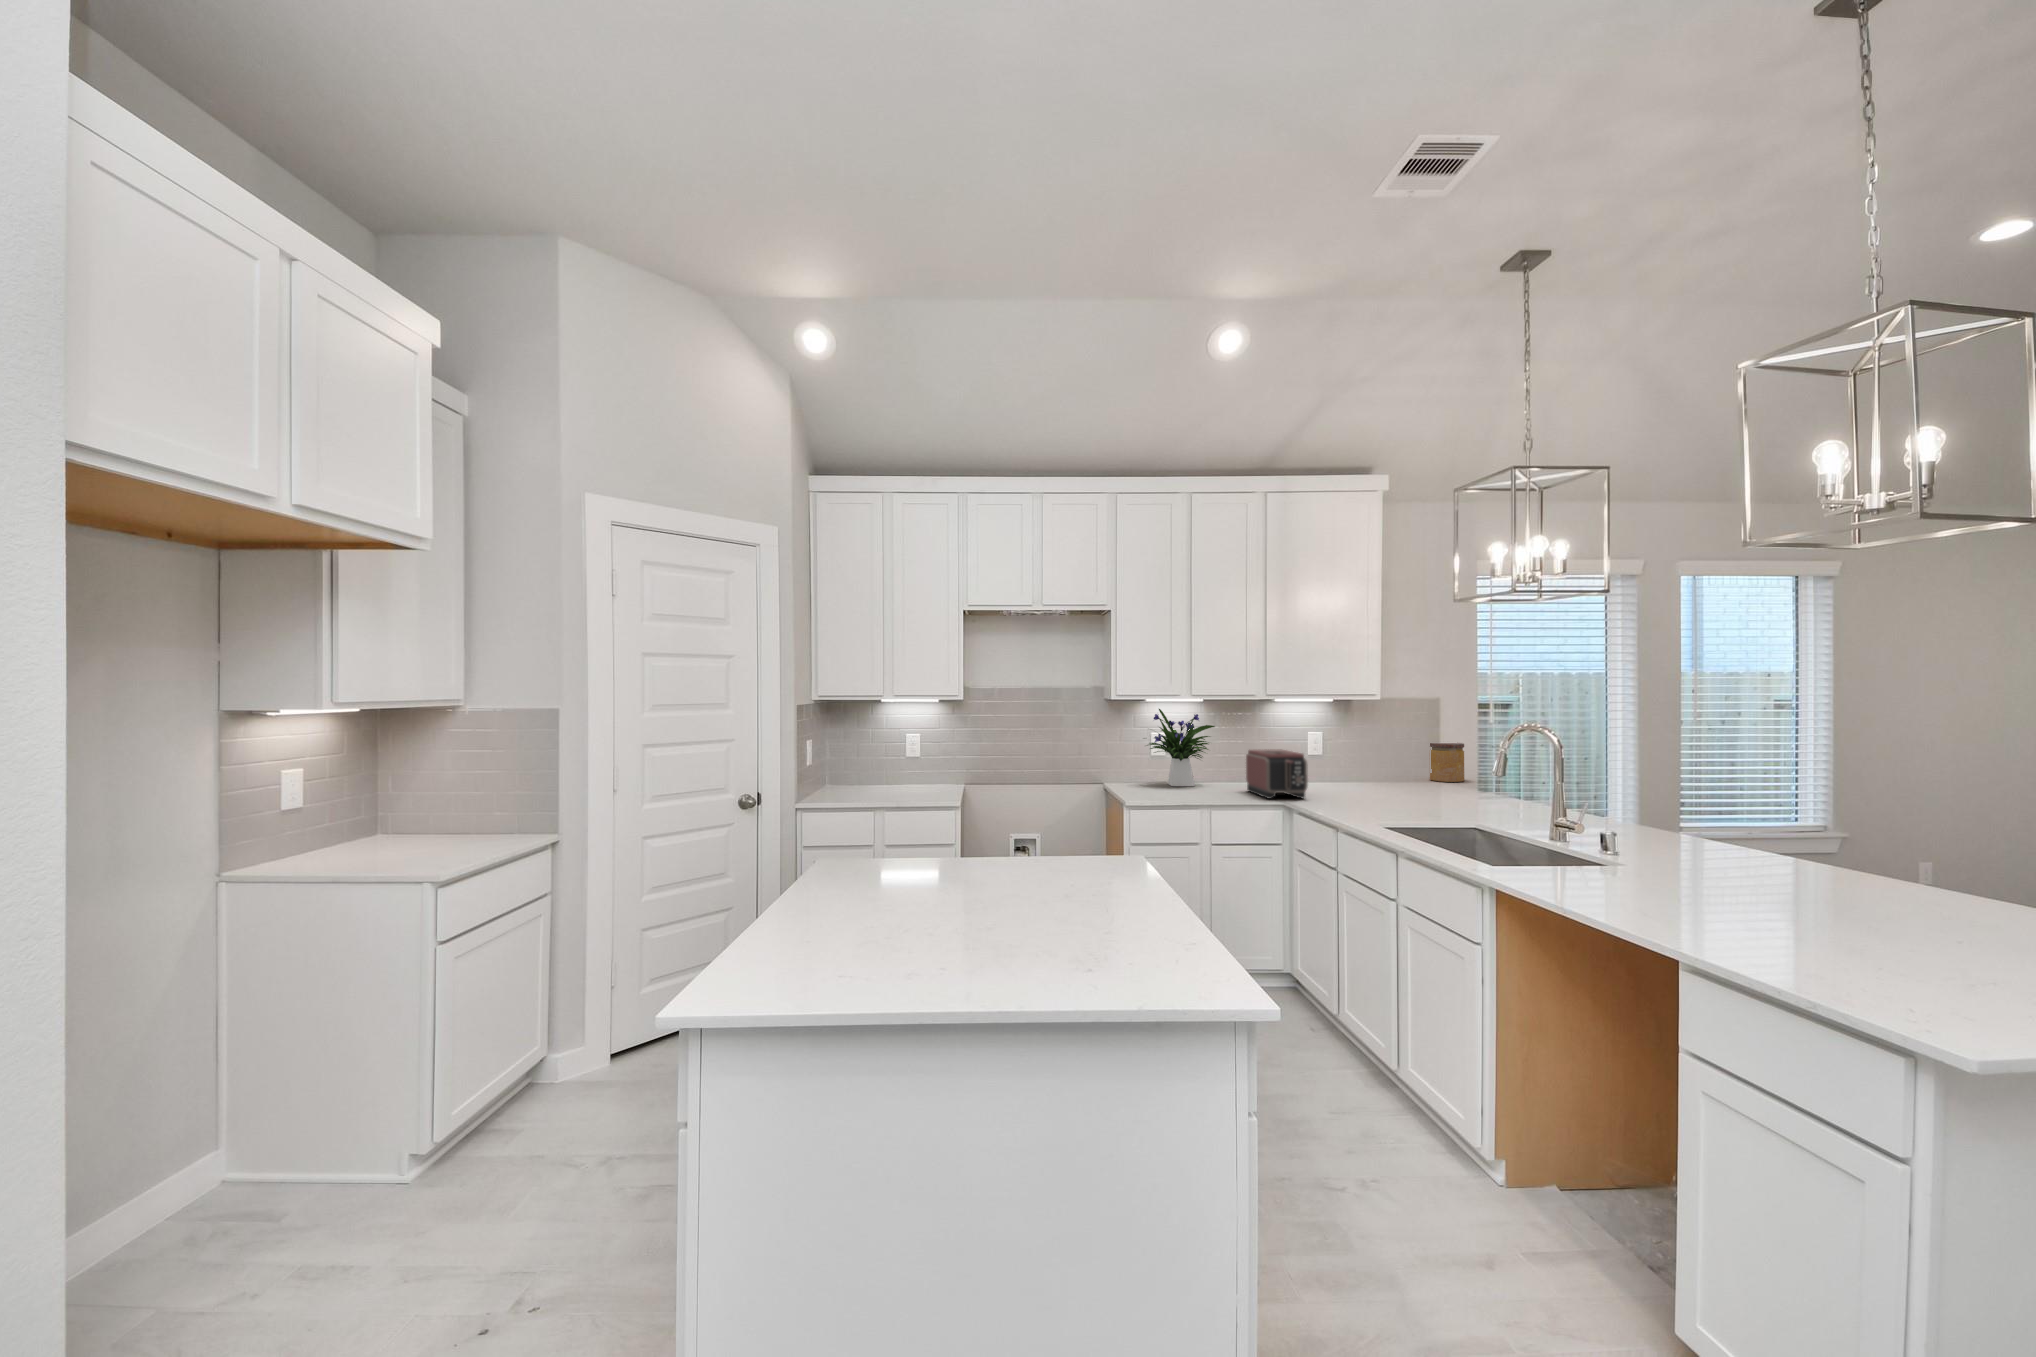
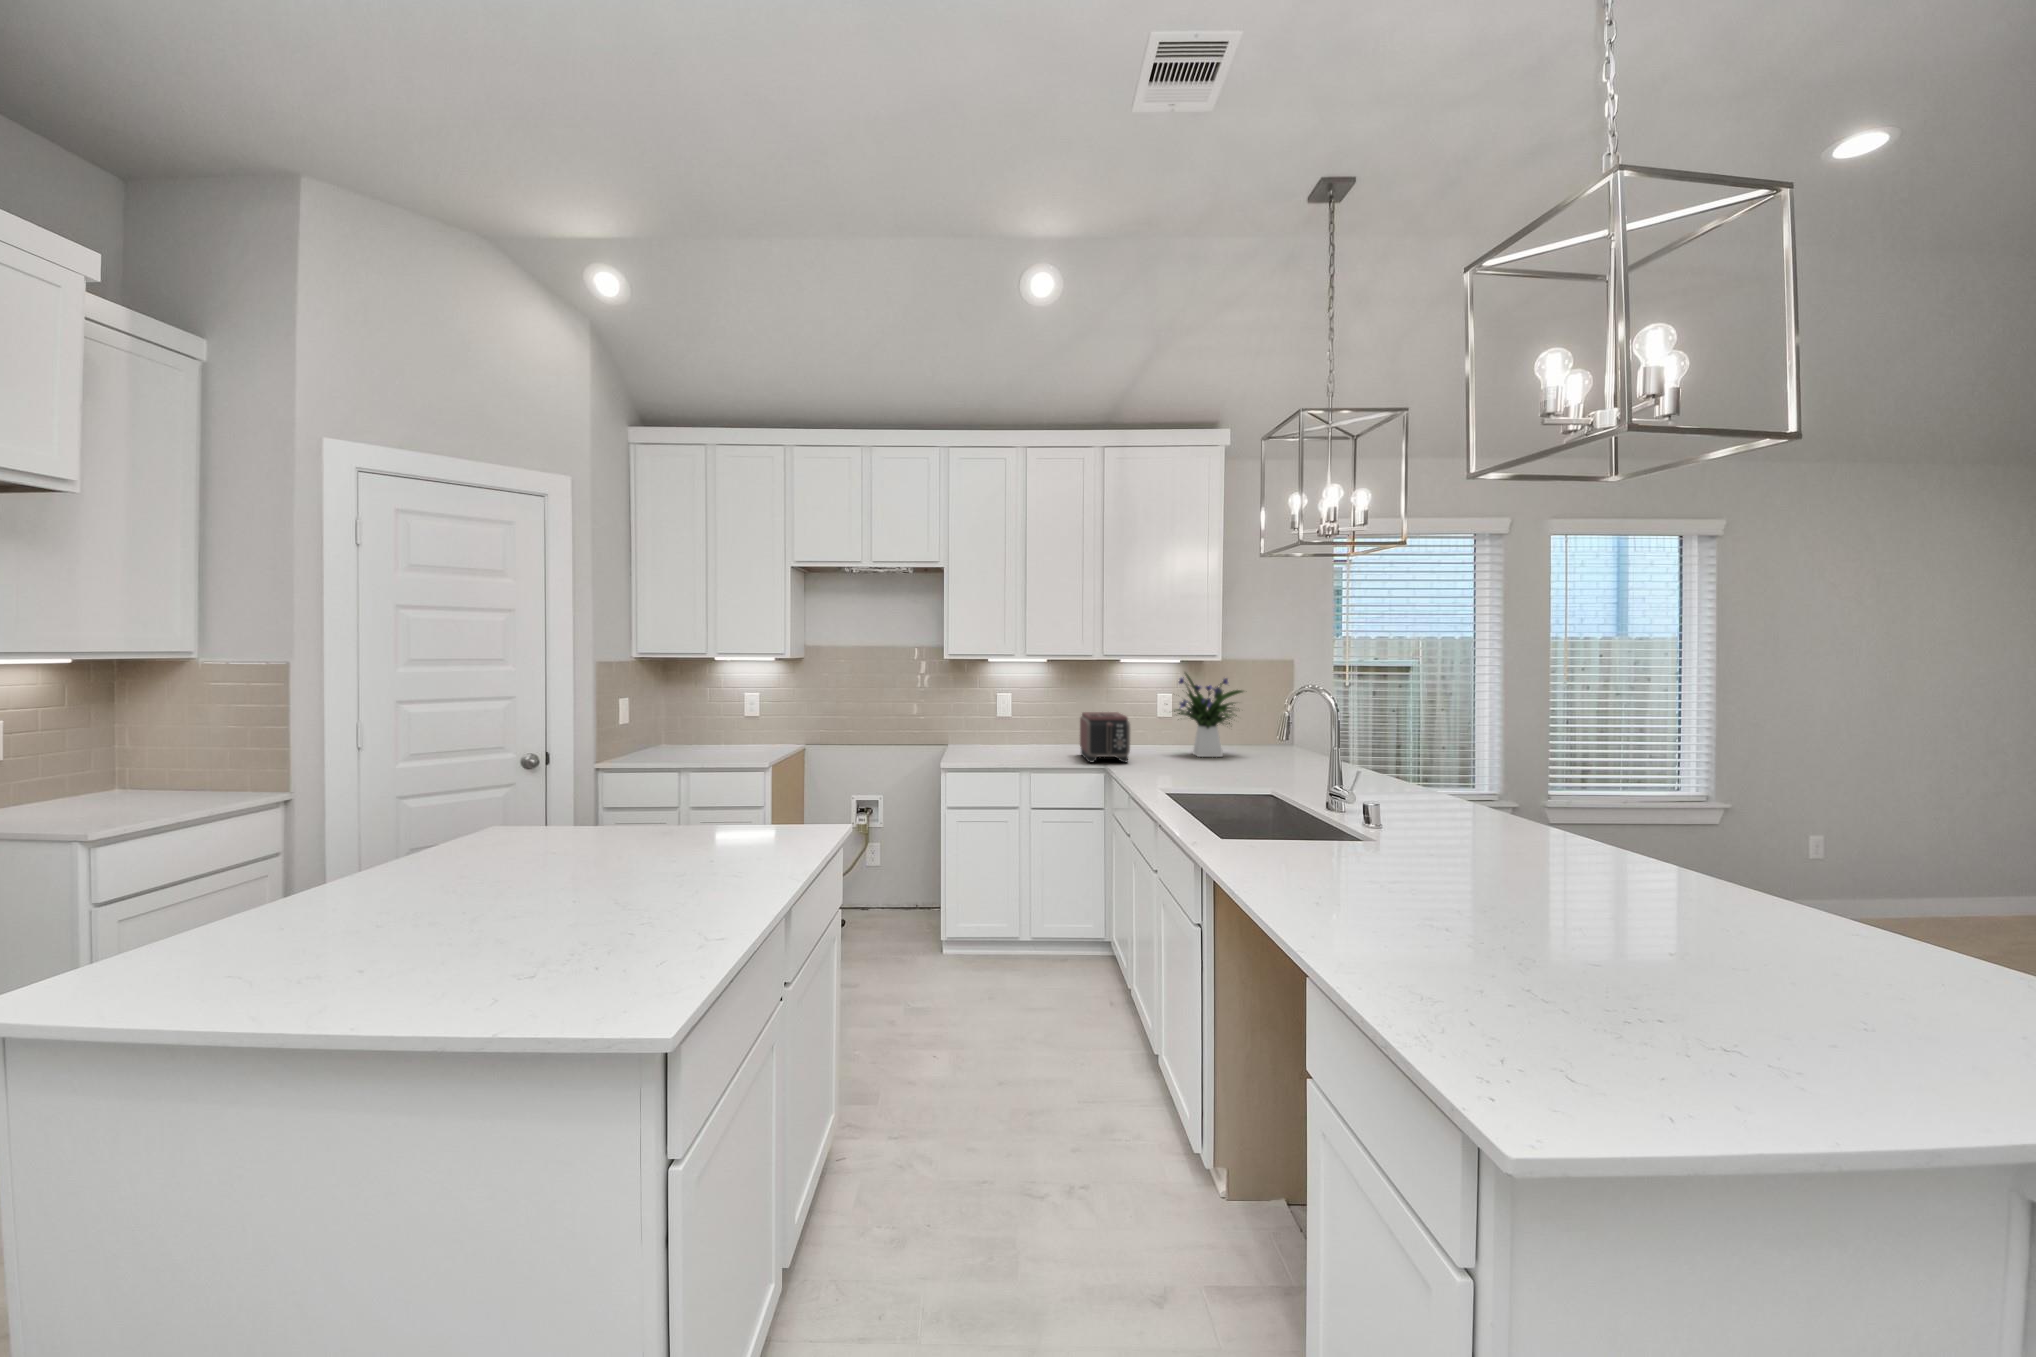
flower arrangement: present [1147,709,1215,786] -> present [1174,673,1243,757]
jar: present [1430,743,1464,782] -> none [1285,706,1319,747]

